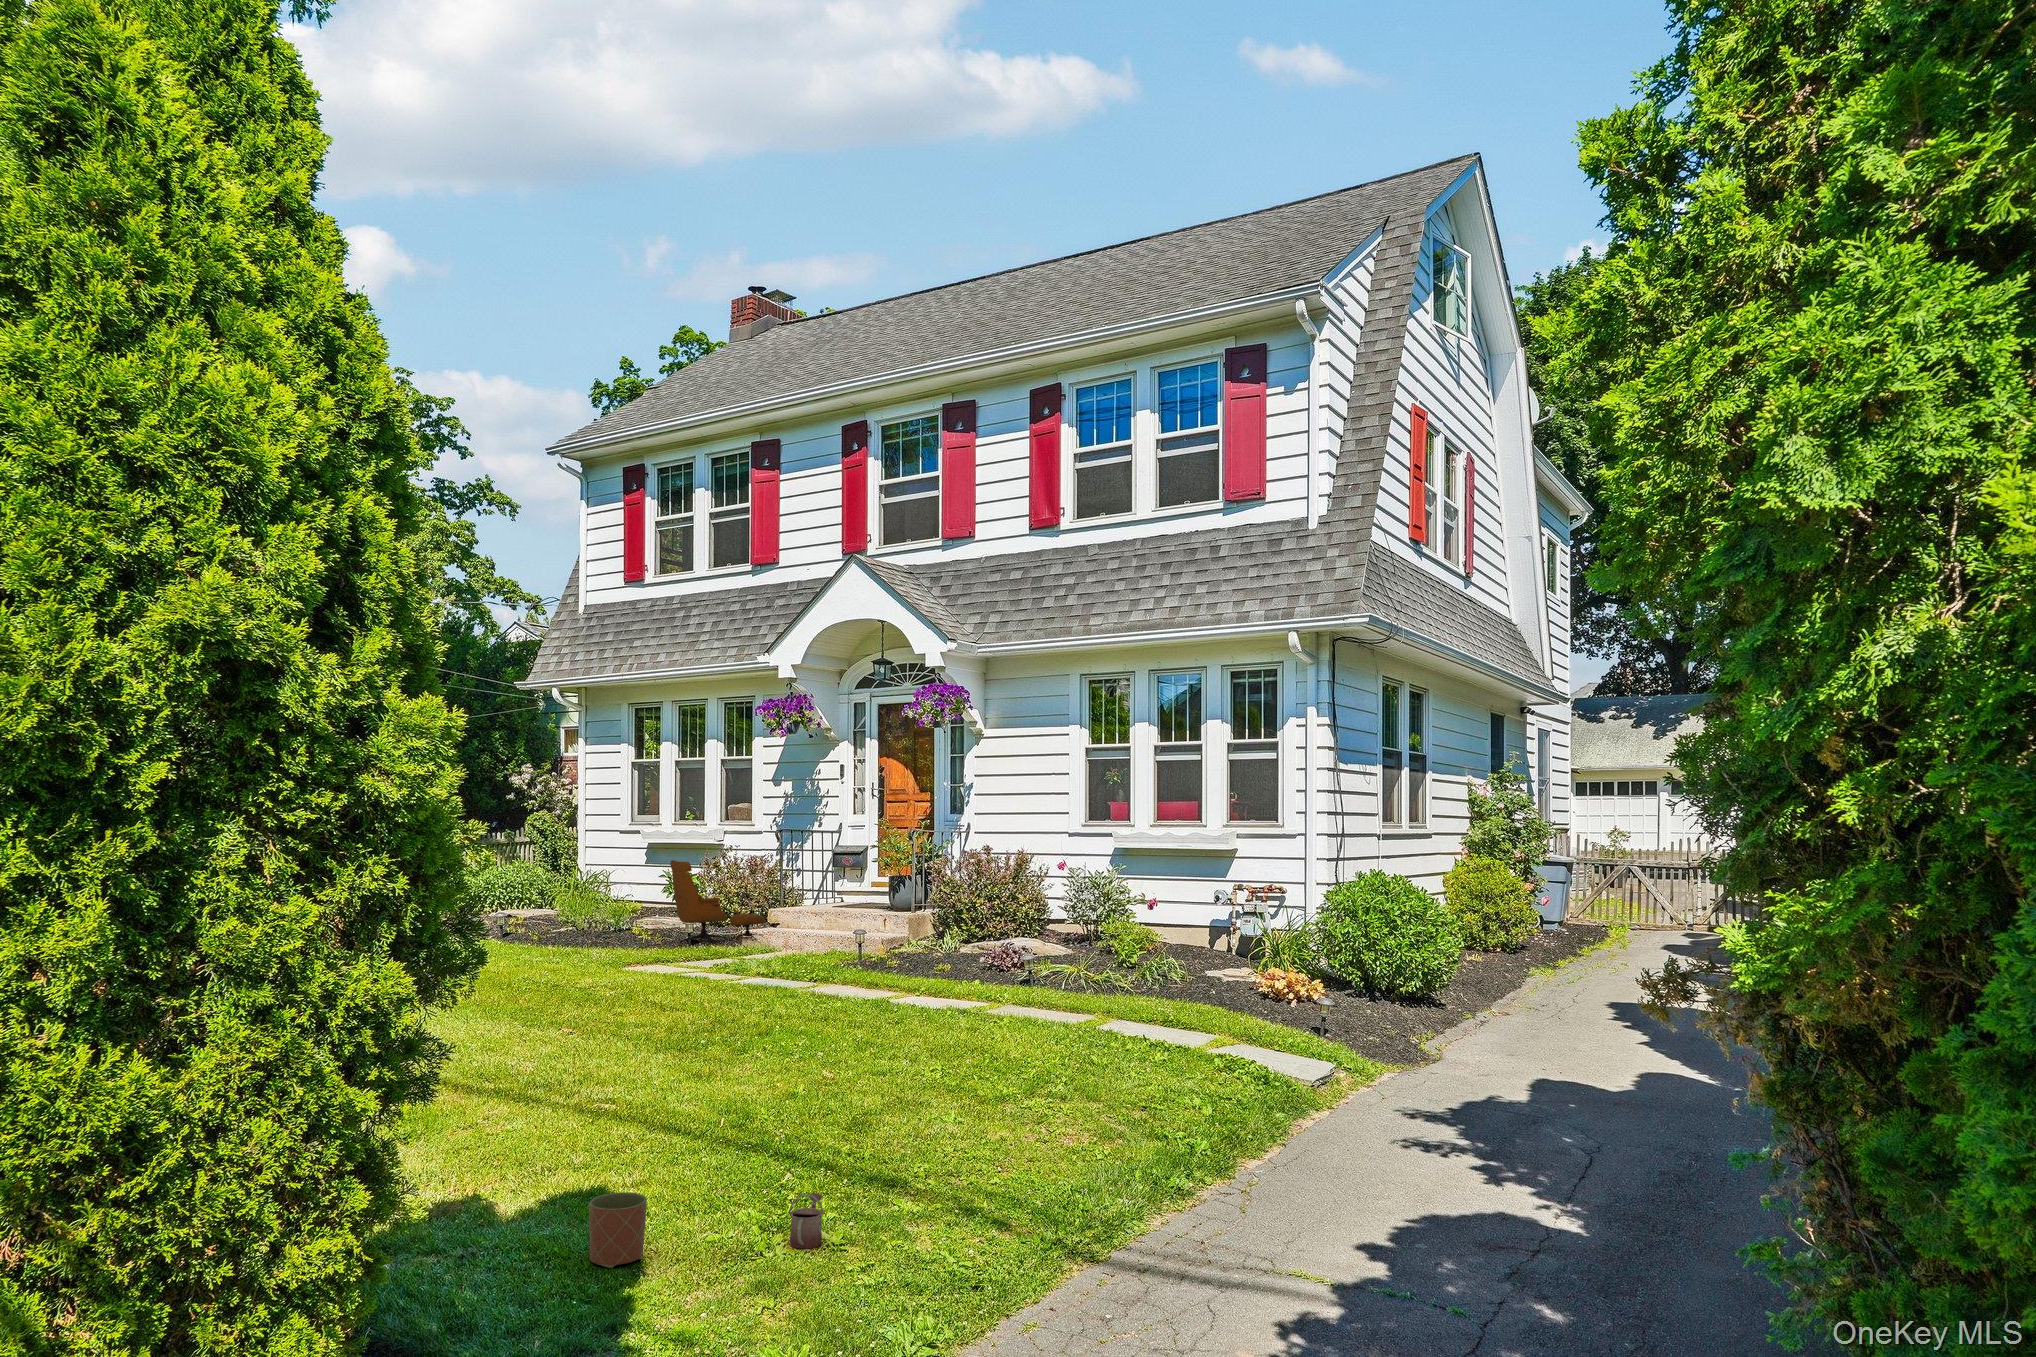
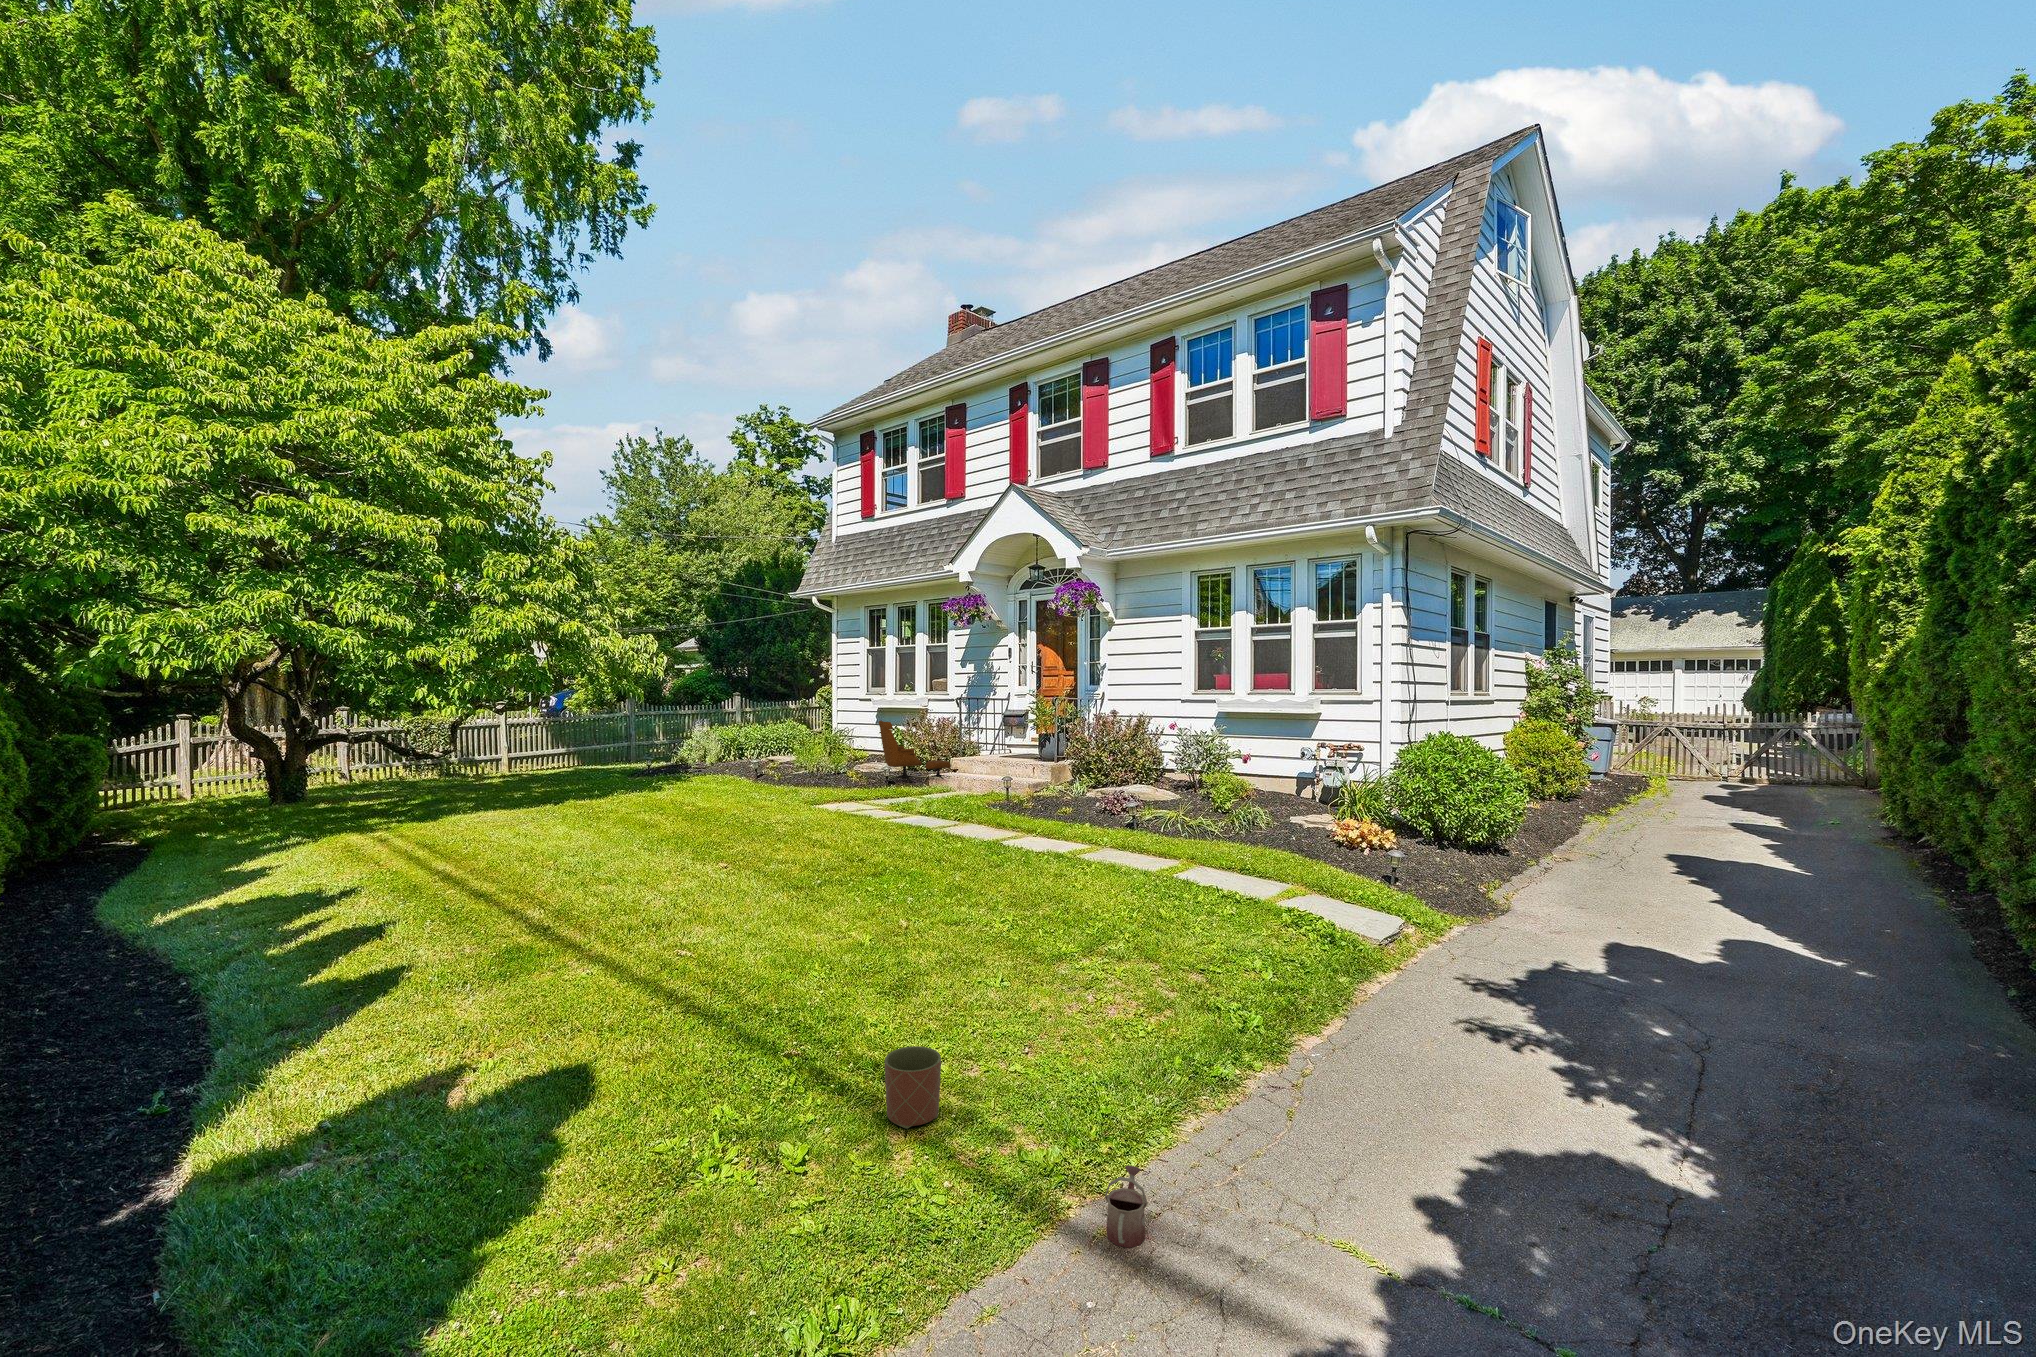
planter: present [589,1192,647,1268] -> present [885,1046,941,1129]
watering can: present [789,1193,824,1249] -> present [1105,1165,1148,1248]

